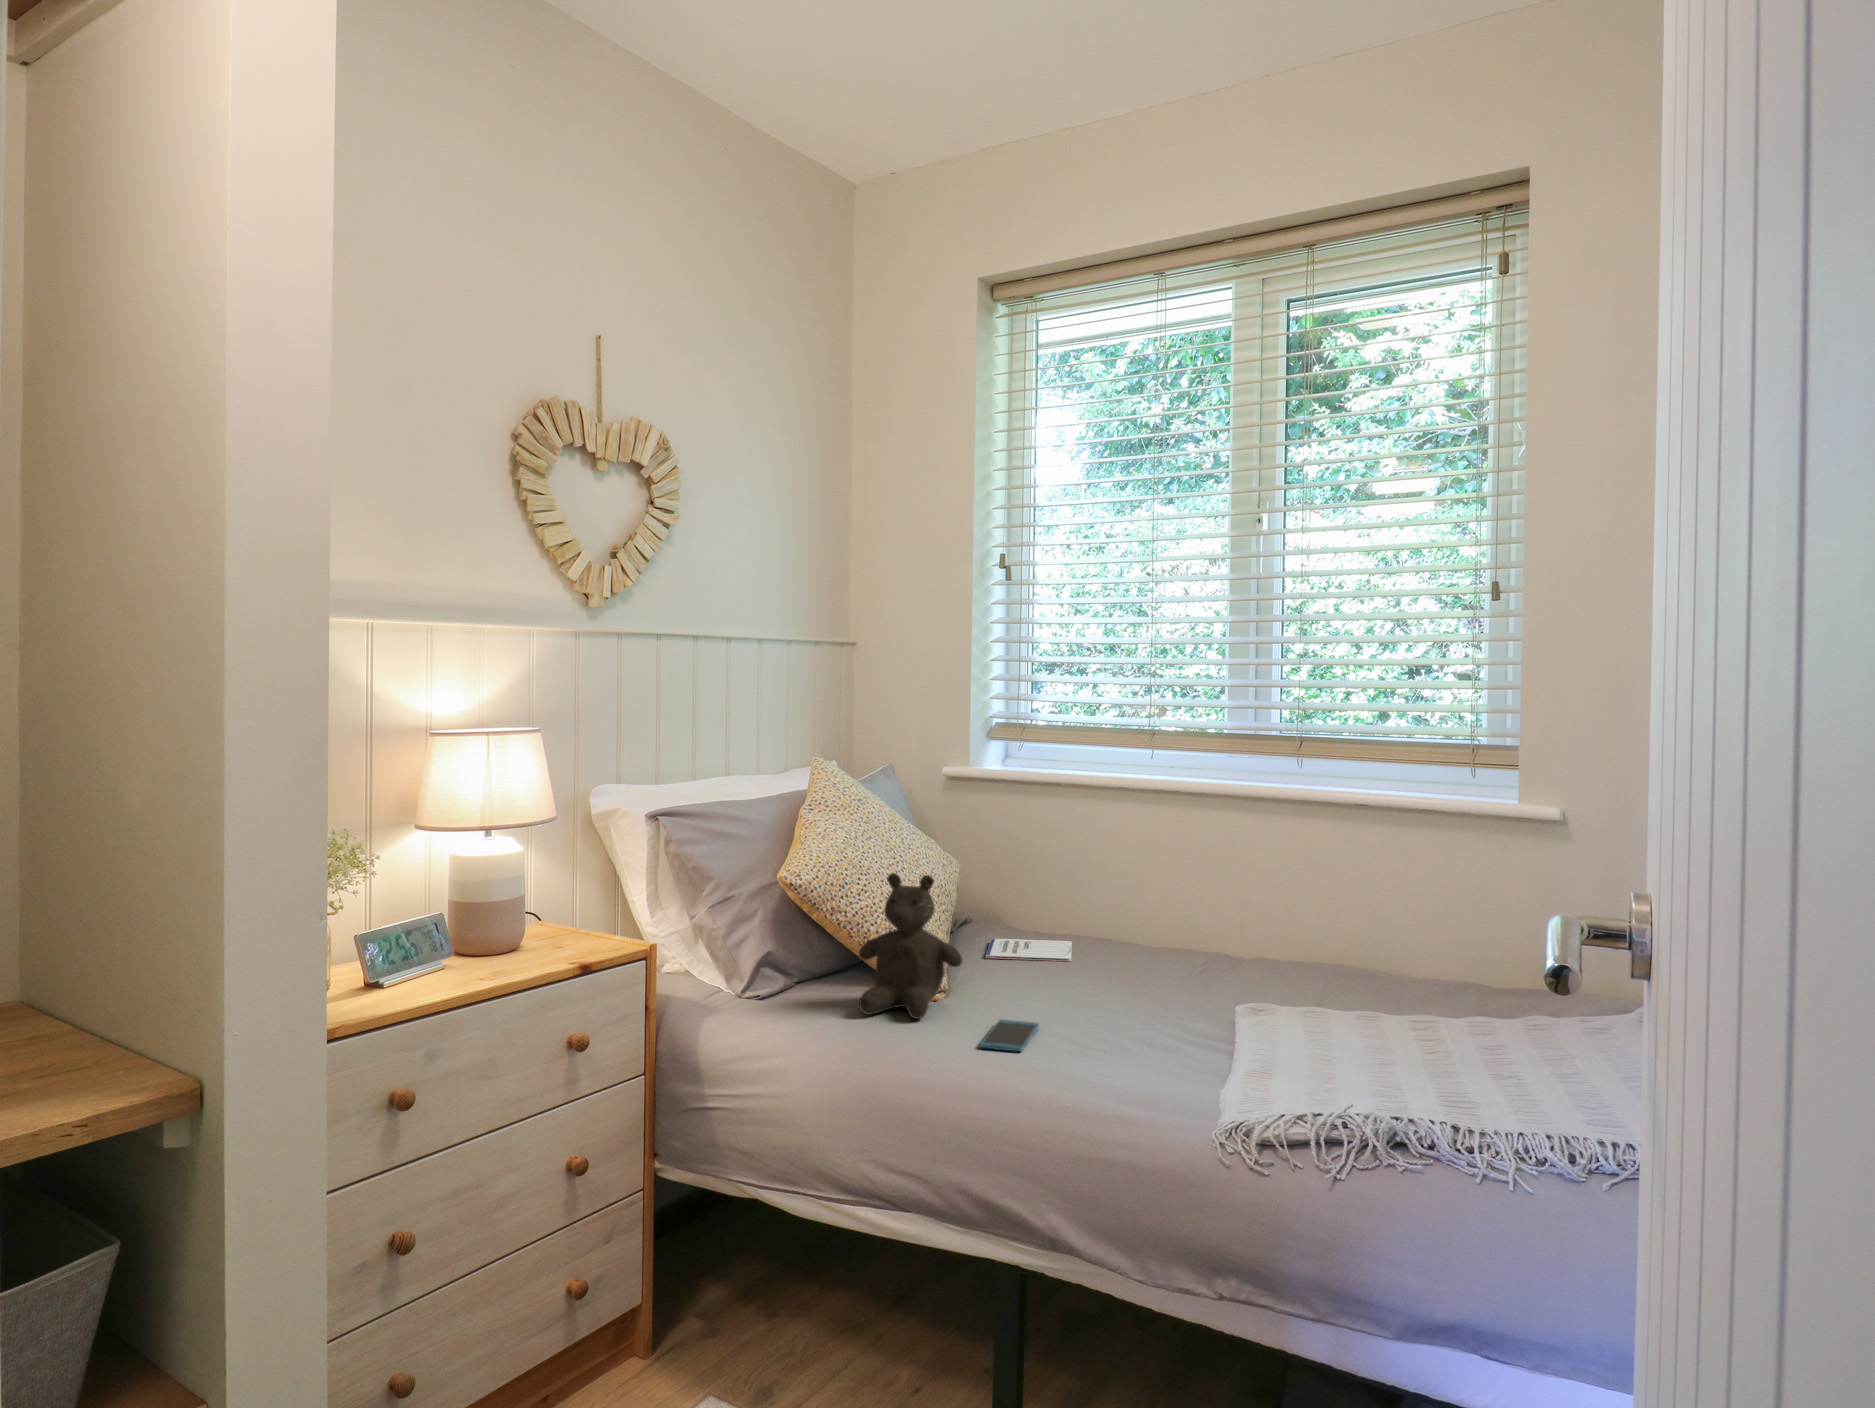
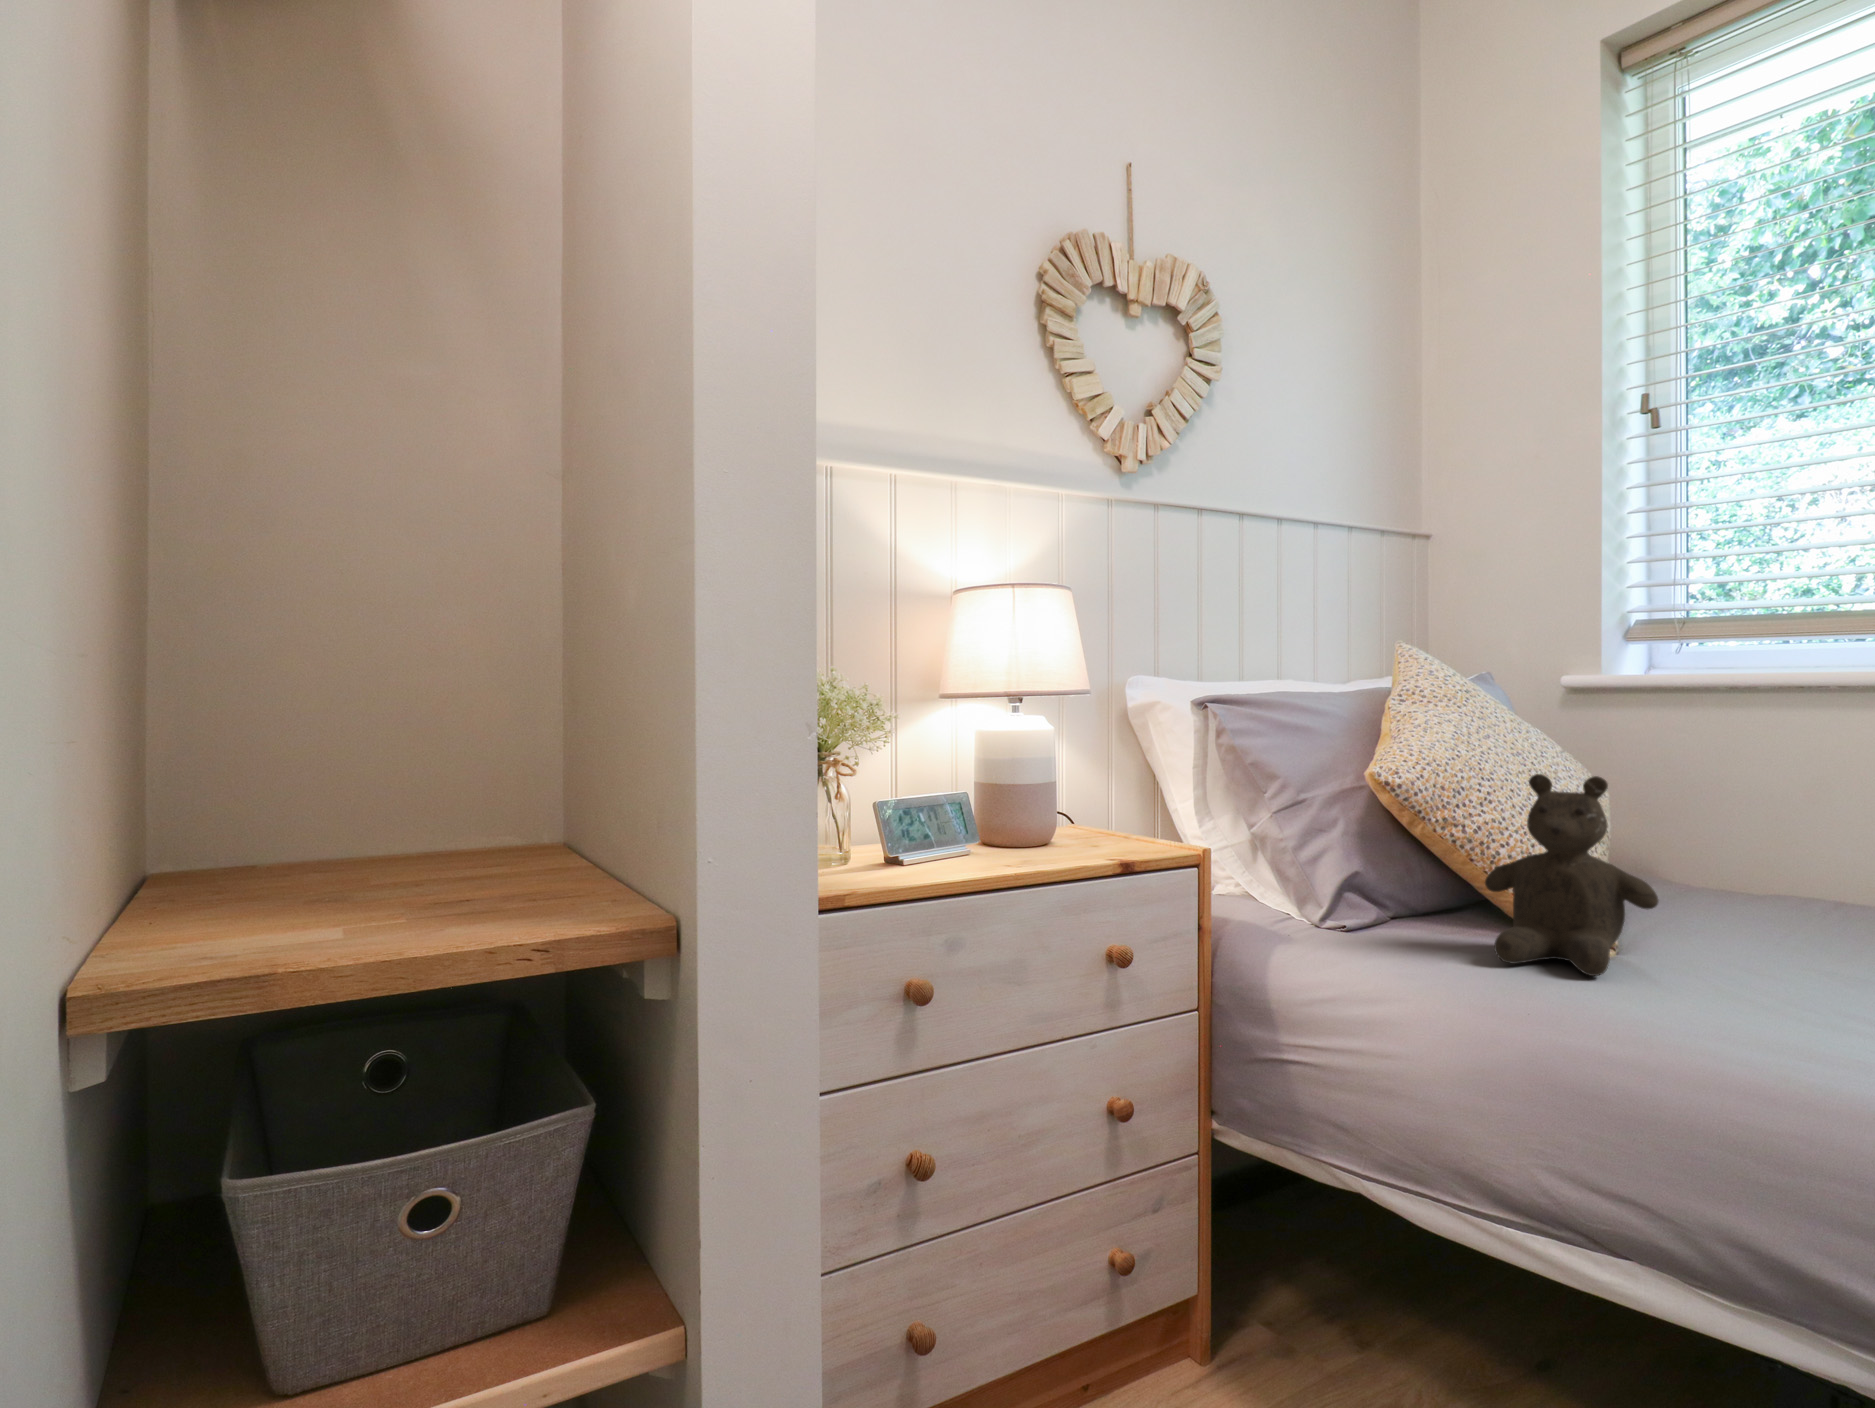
notebook: present [986,939,1072,961] -> none [1656,892,1811,928]
smartphone: present [980,1019,1039,1052] -> none [1728,989,1823,1039]

